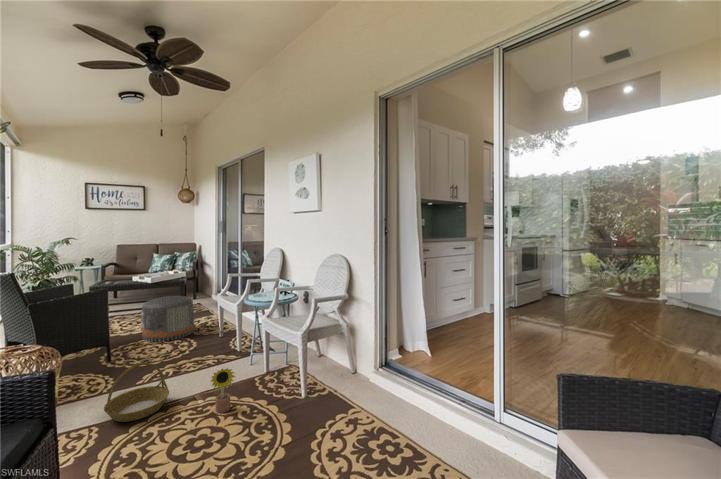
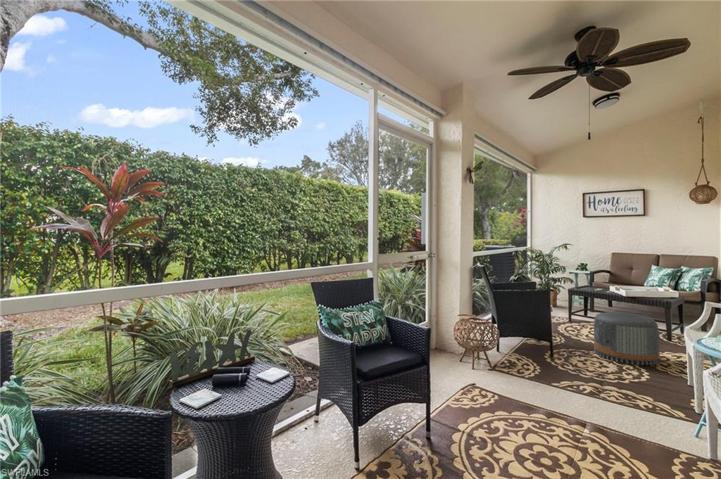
basket: present [104,363,169,422] -> none [504,360,561,413]
decorative plant: present [210,368,235,413] -> none [580,400,613,458]

